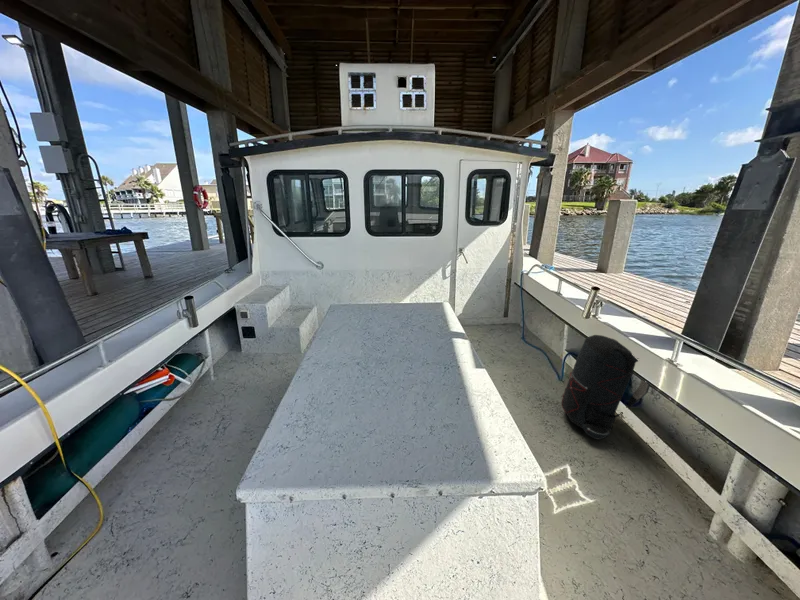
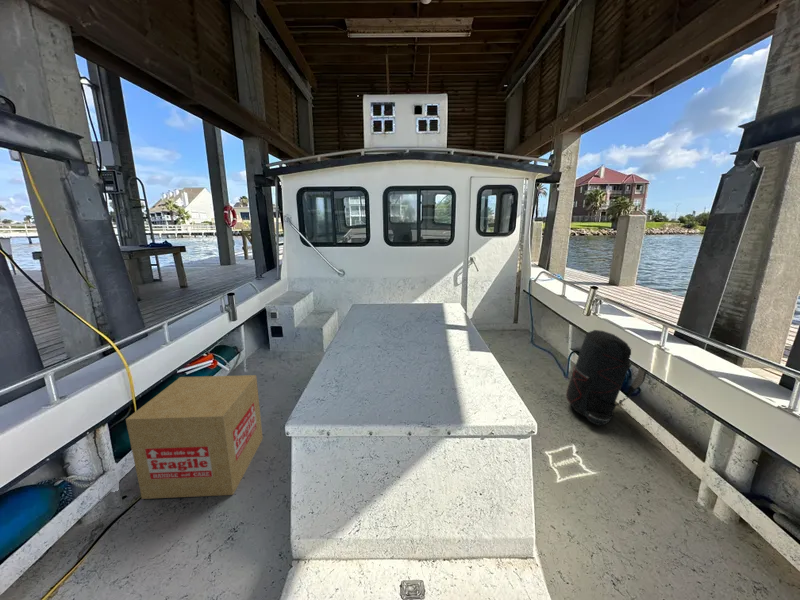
cardboard box: none [43,397,228,554] -> present [126,375,263,499]

